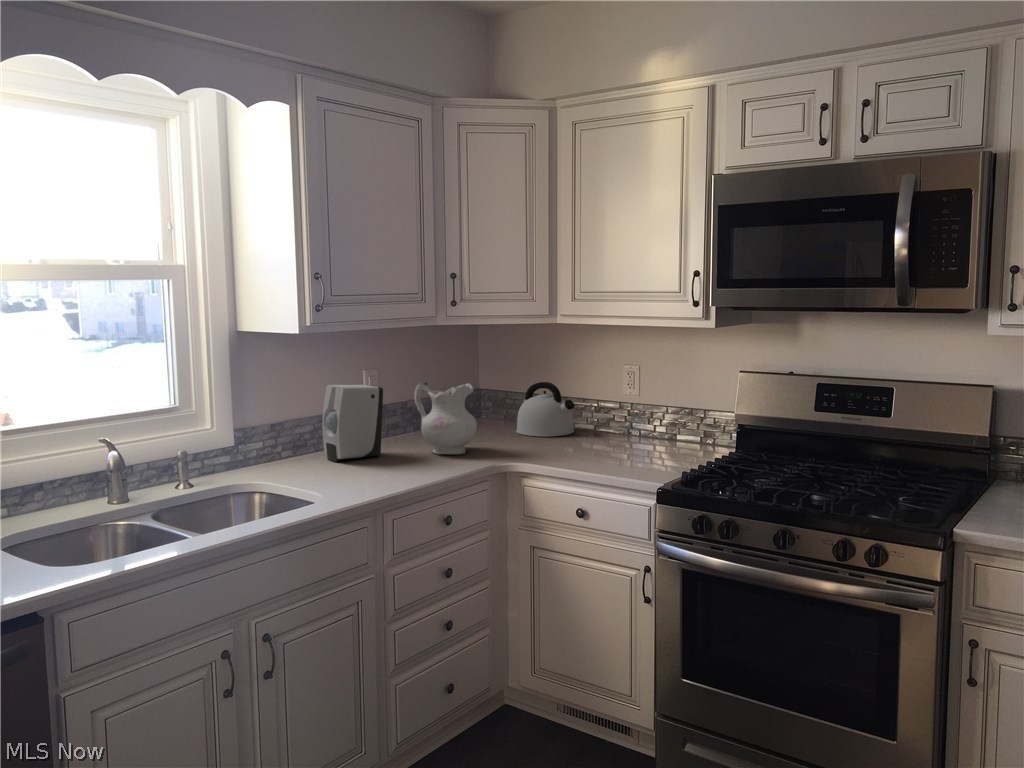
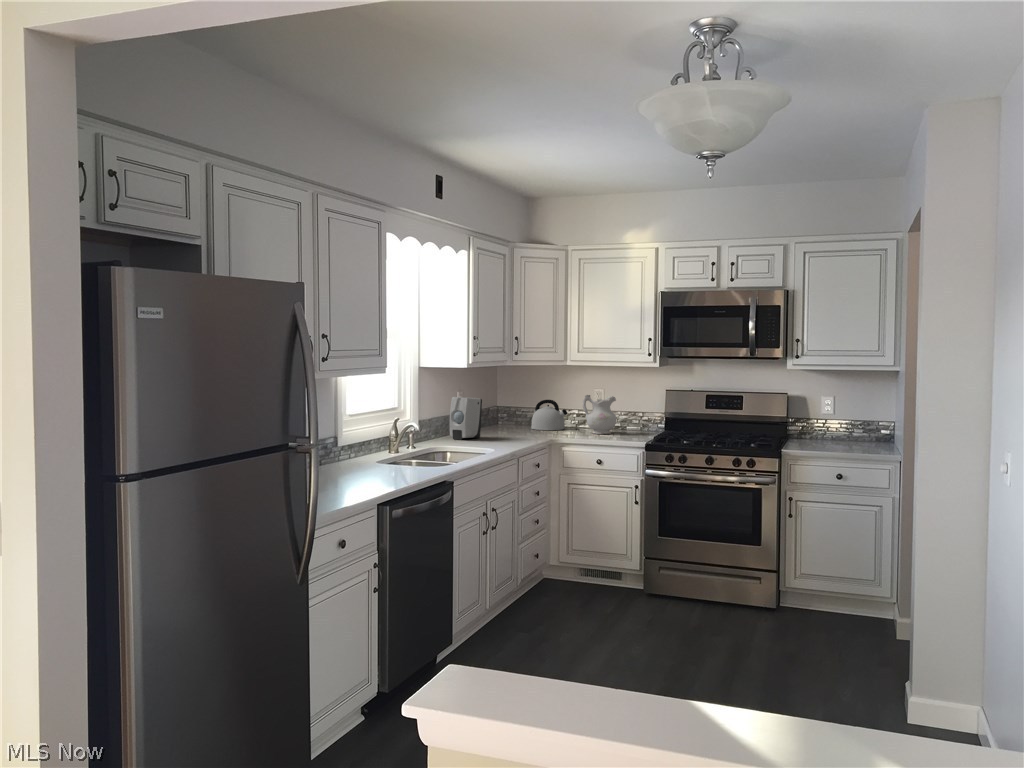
ceramic pitcher: present [414,381,476,455] -> present [582,395,617,434]

